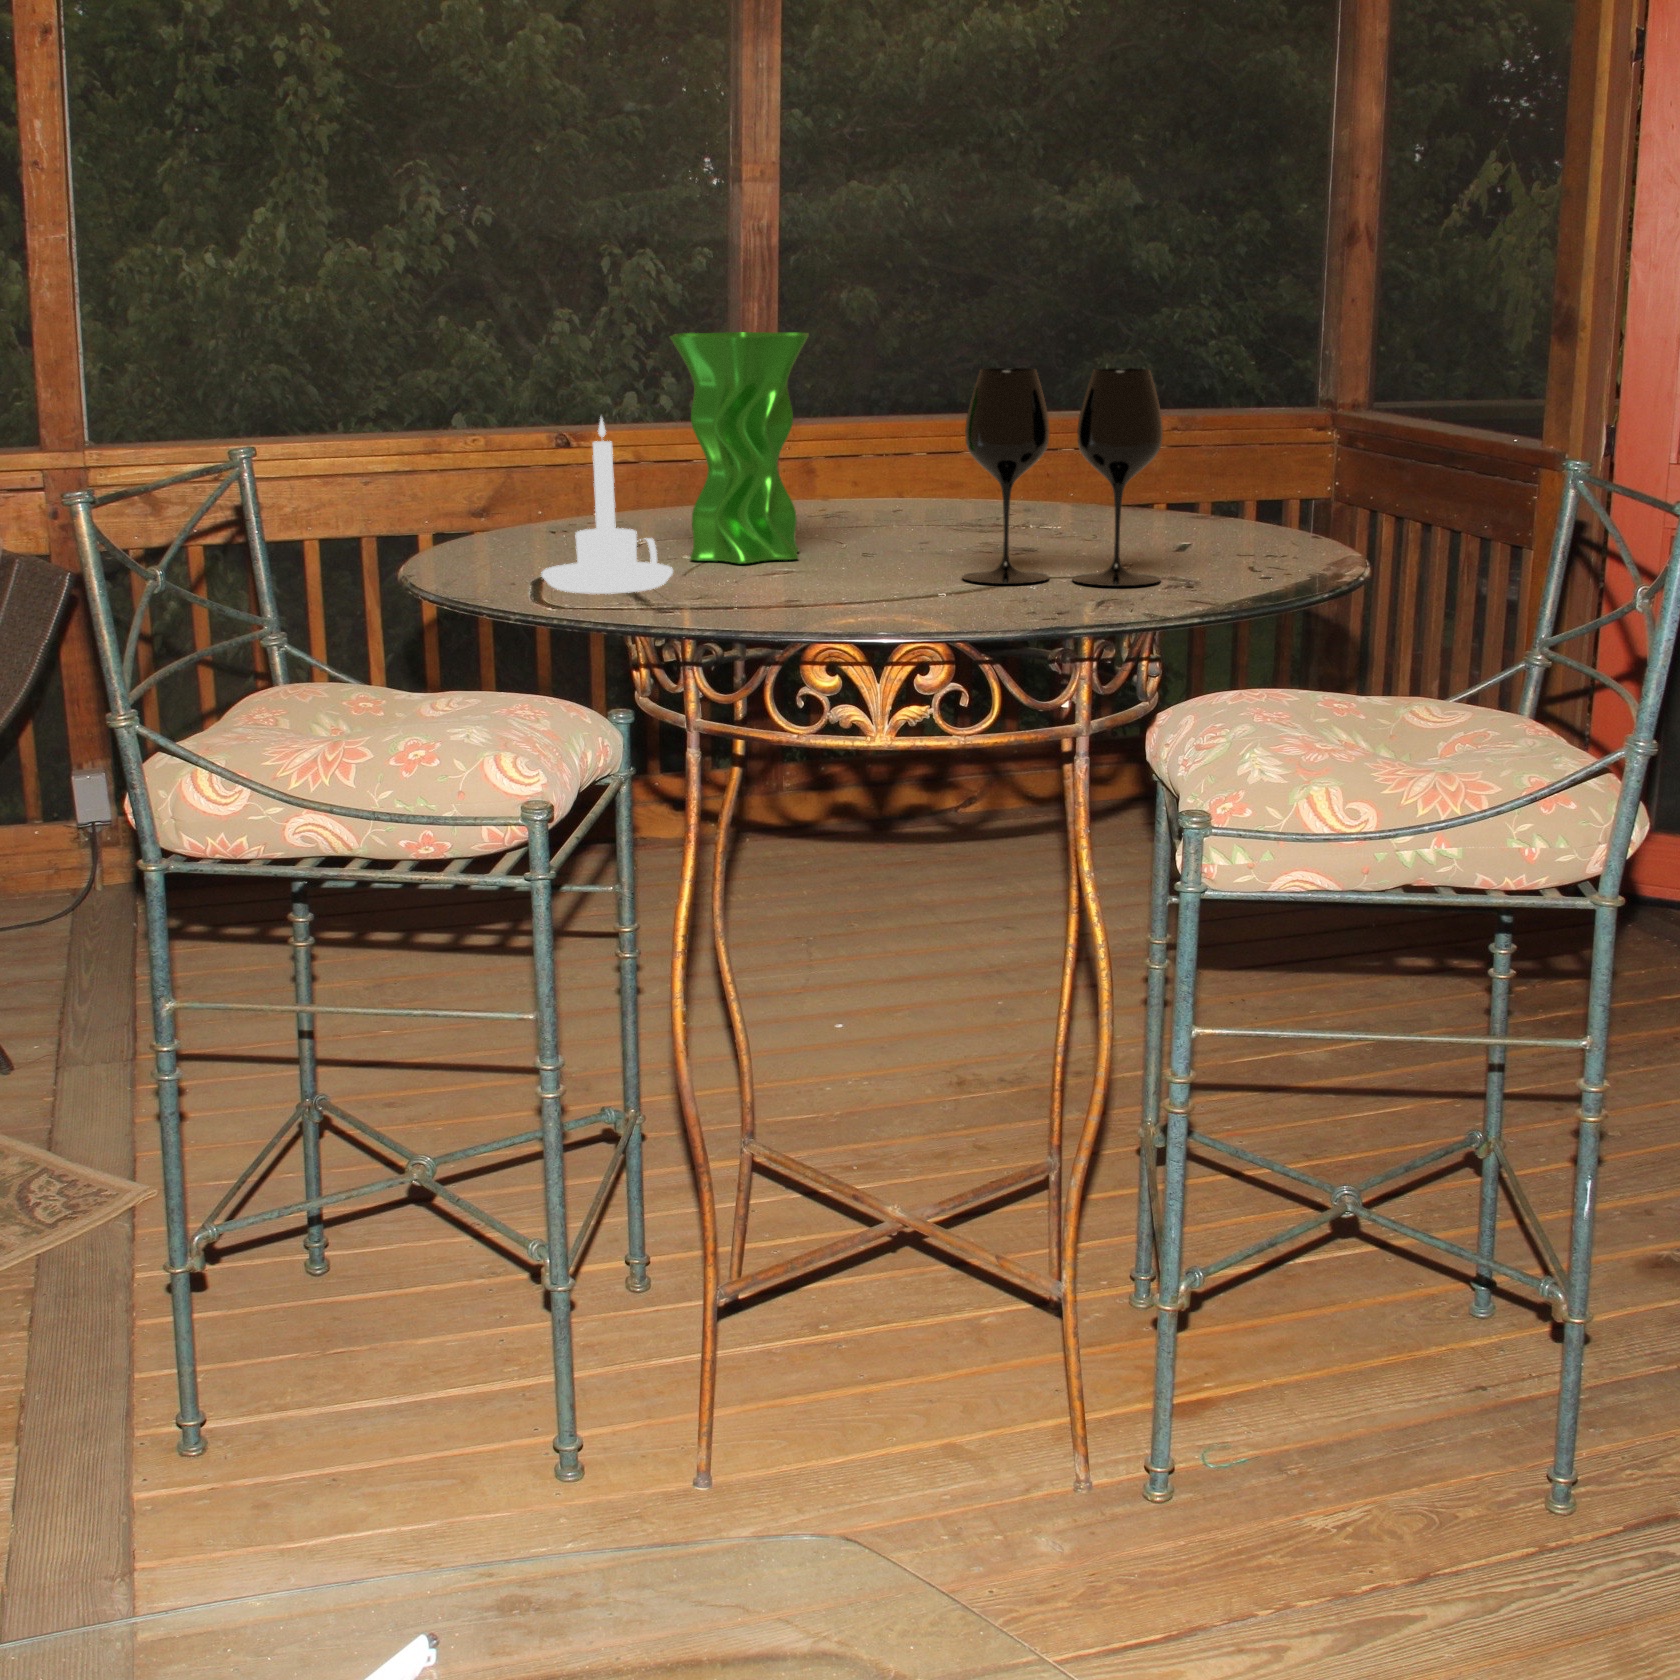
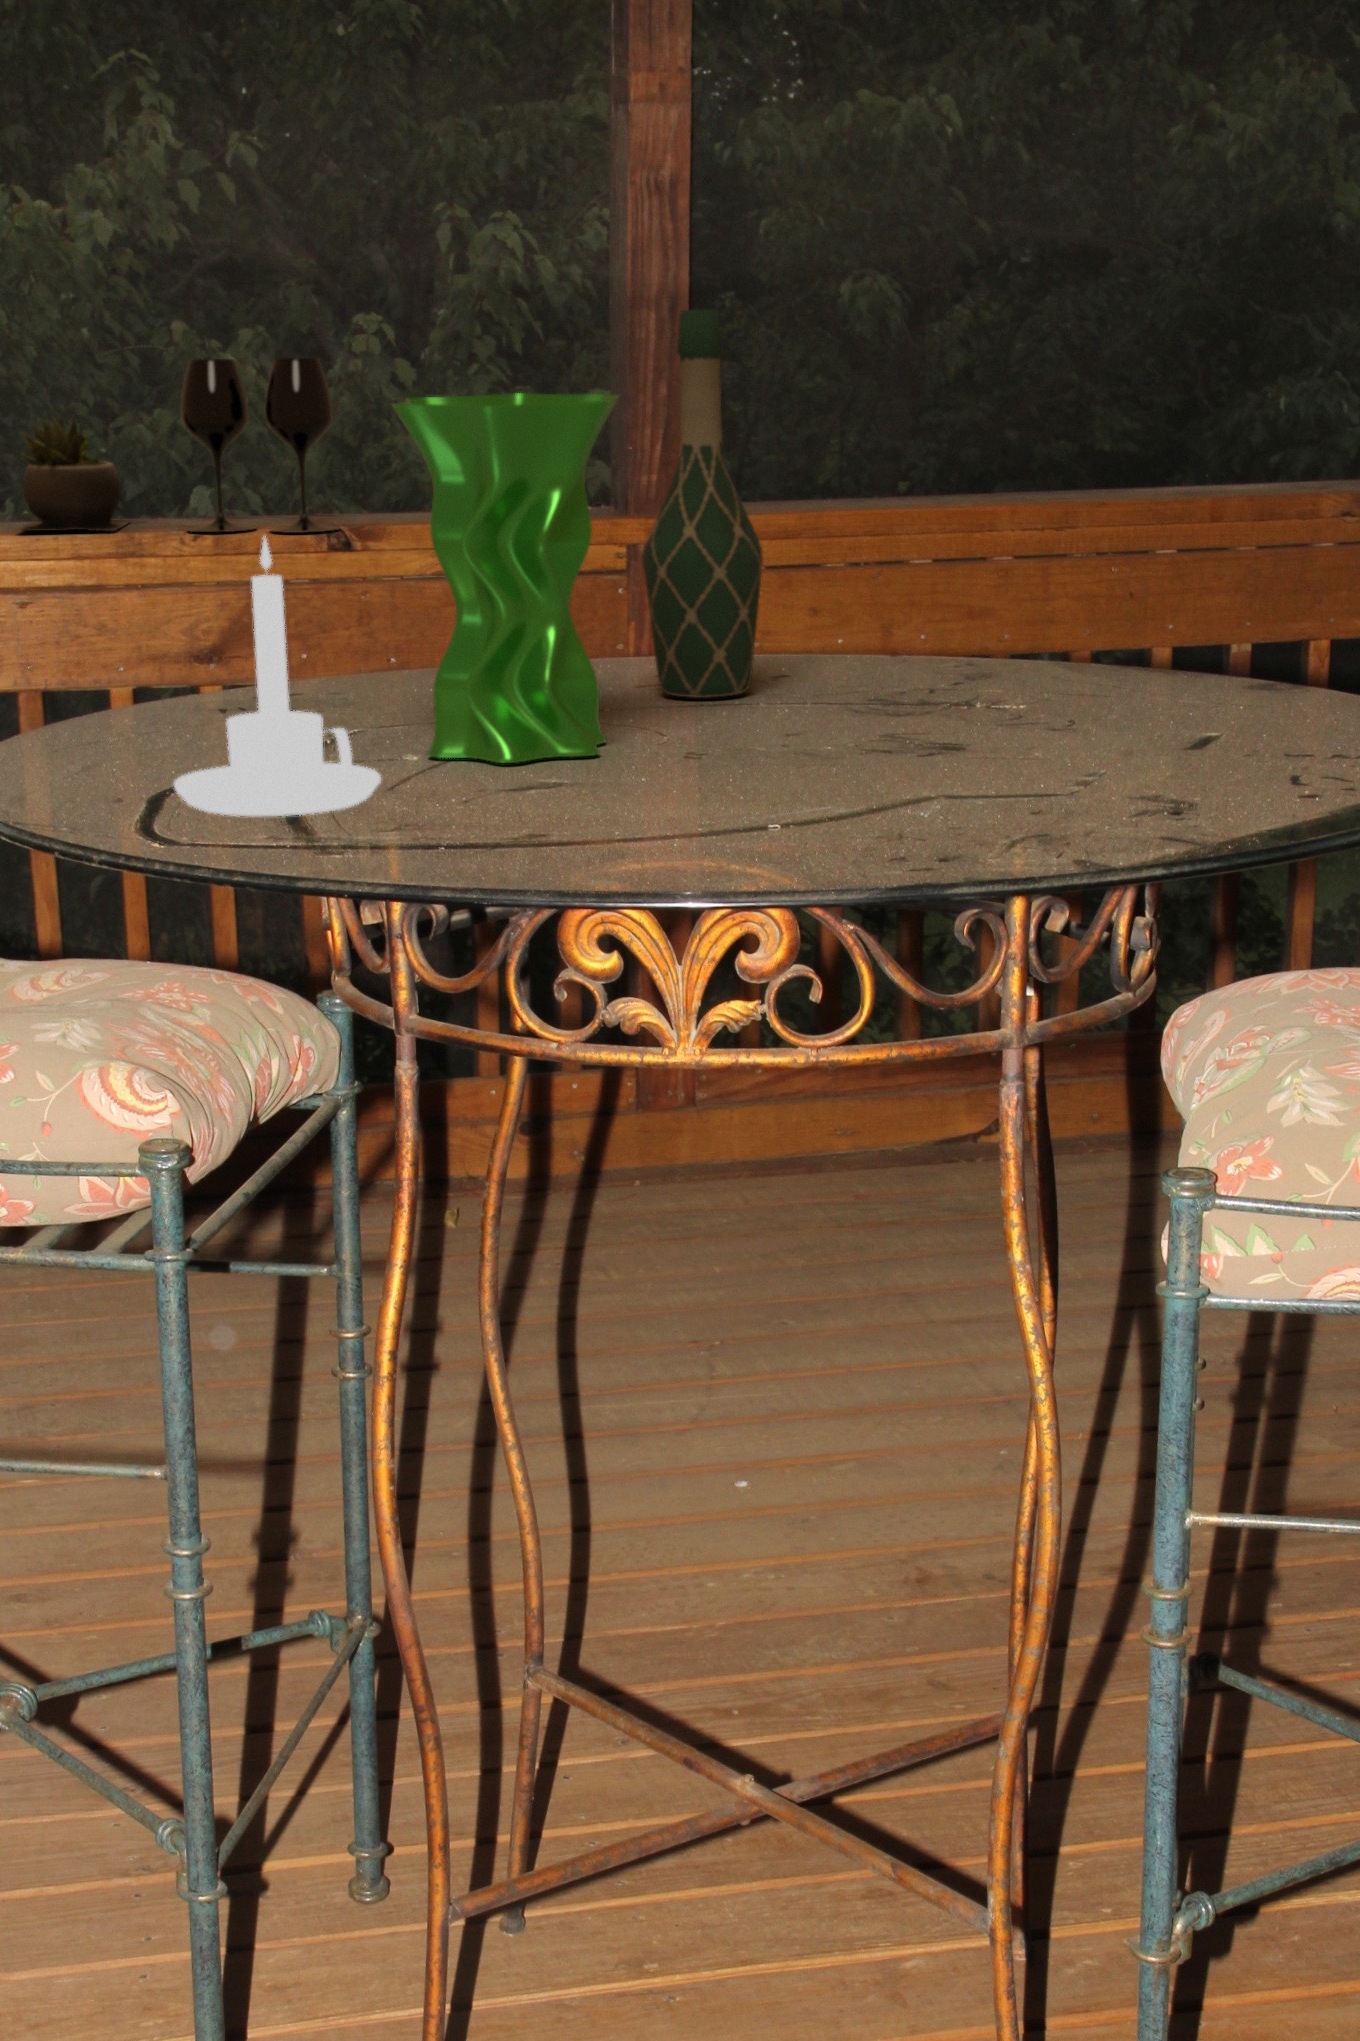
wine bottle: none [810,283,884,526] -> present [643,309,763,698]
succulent plant: none [350,359,423,434] -> present [19,416,127,531]
wine glass: present [962,368,1163,586] -> present [181,358,339,533]

